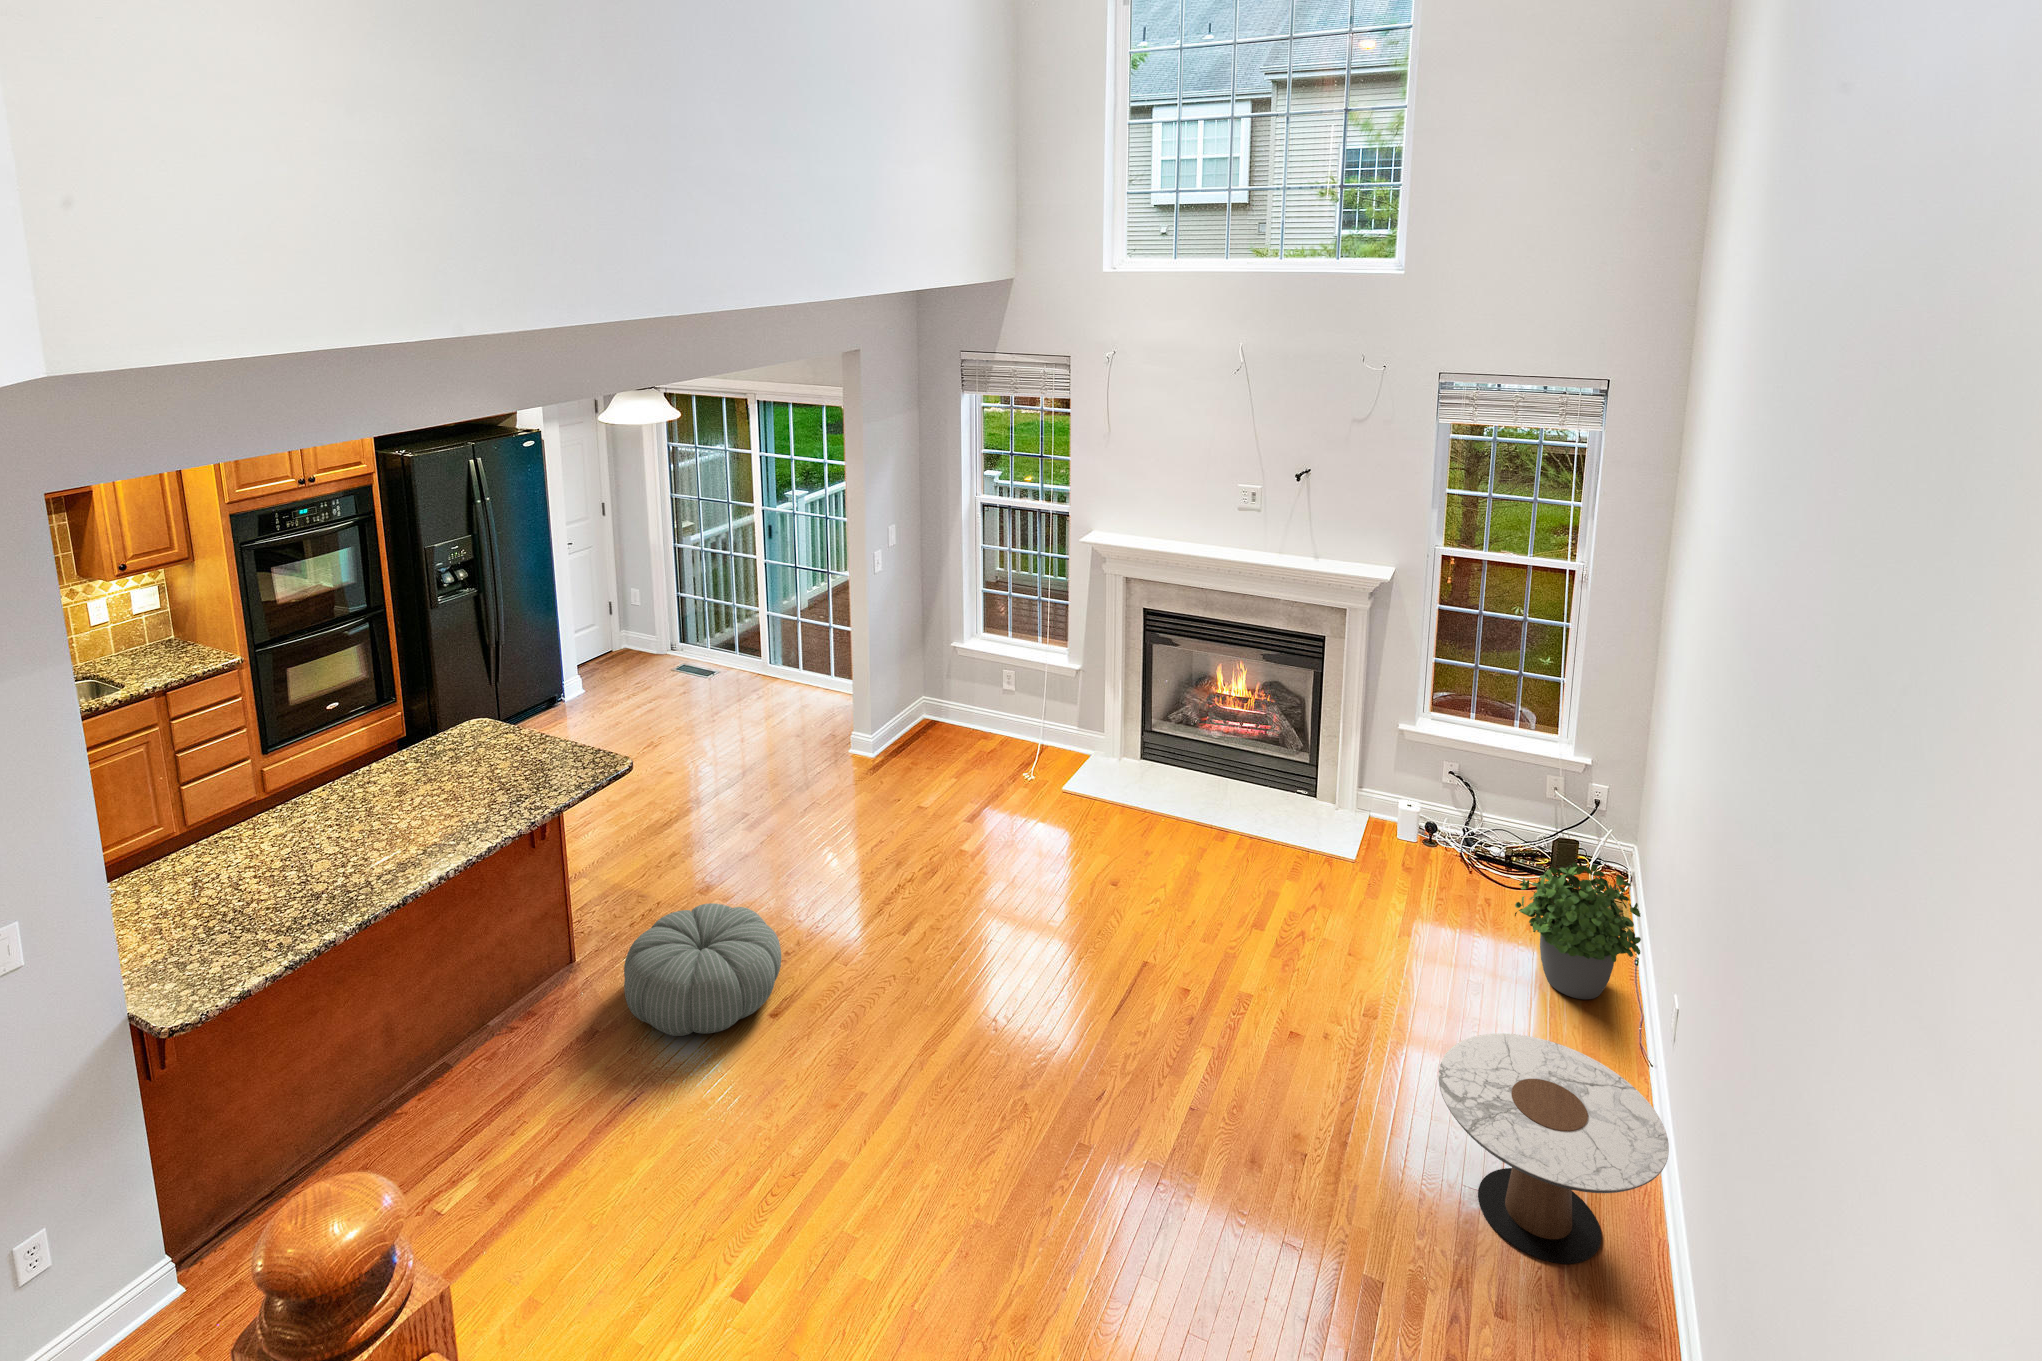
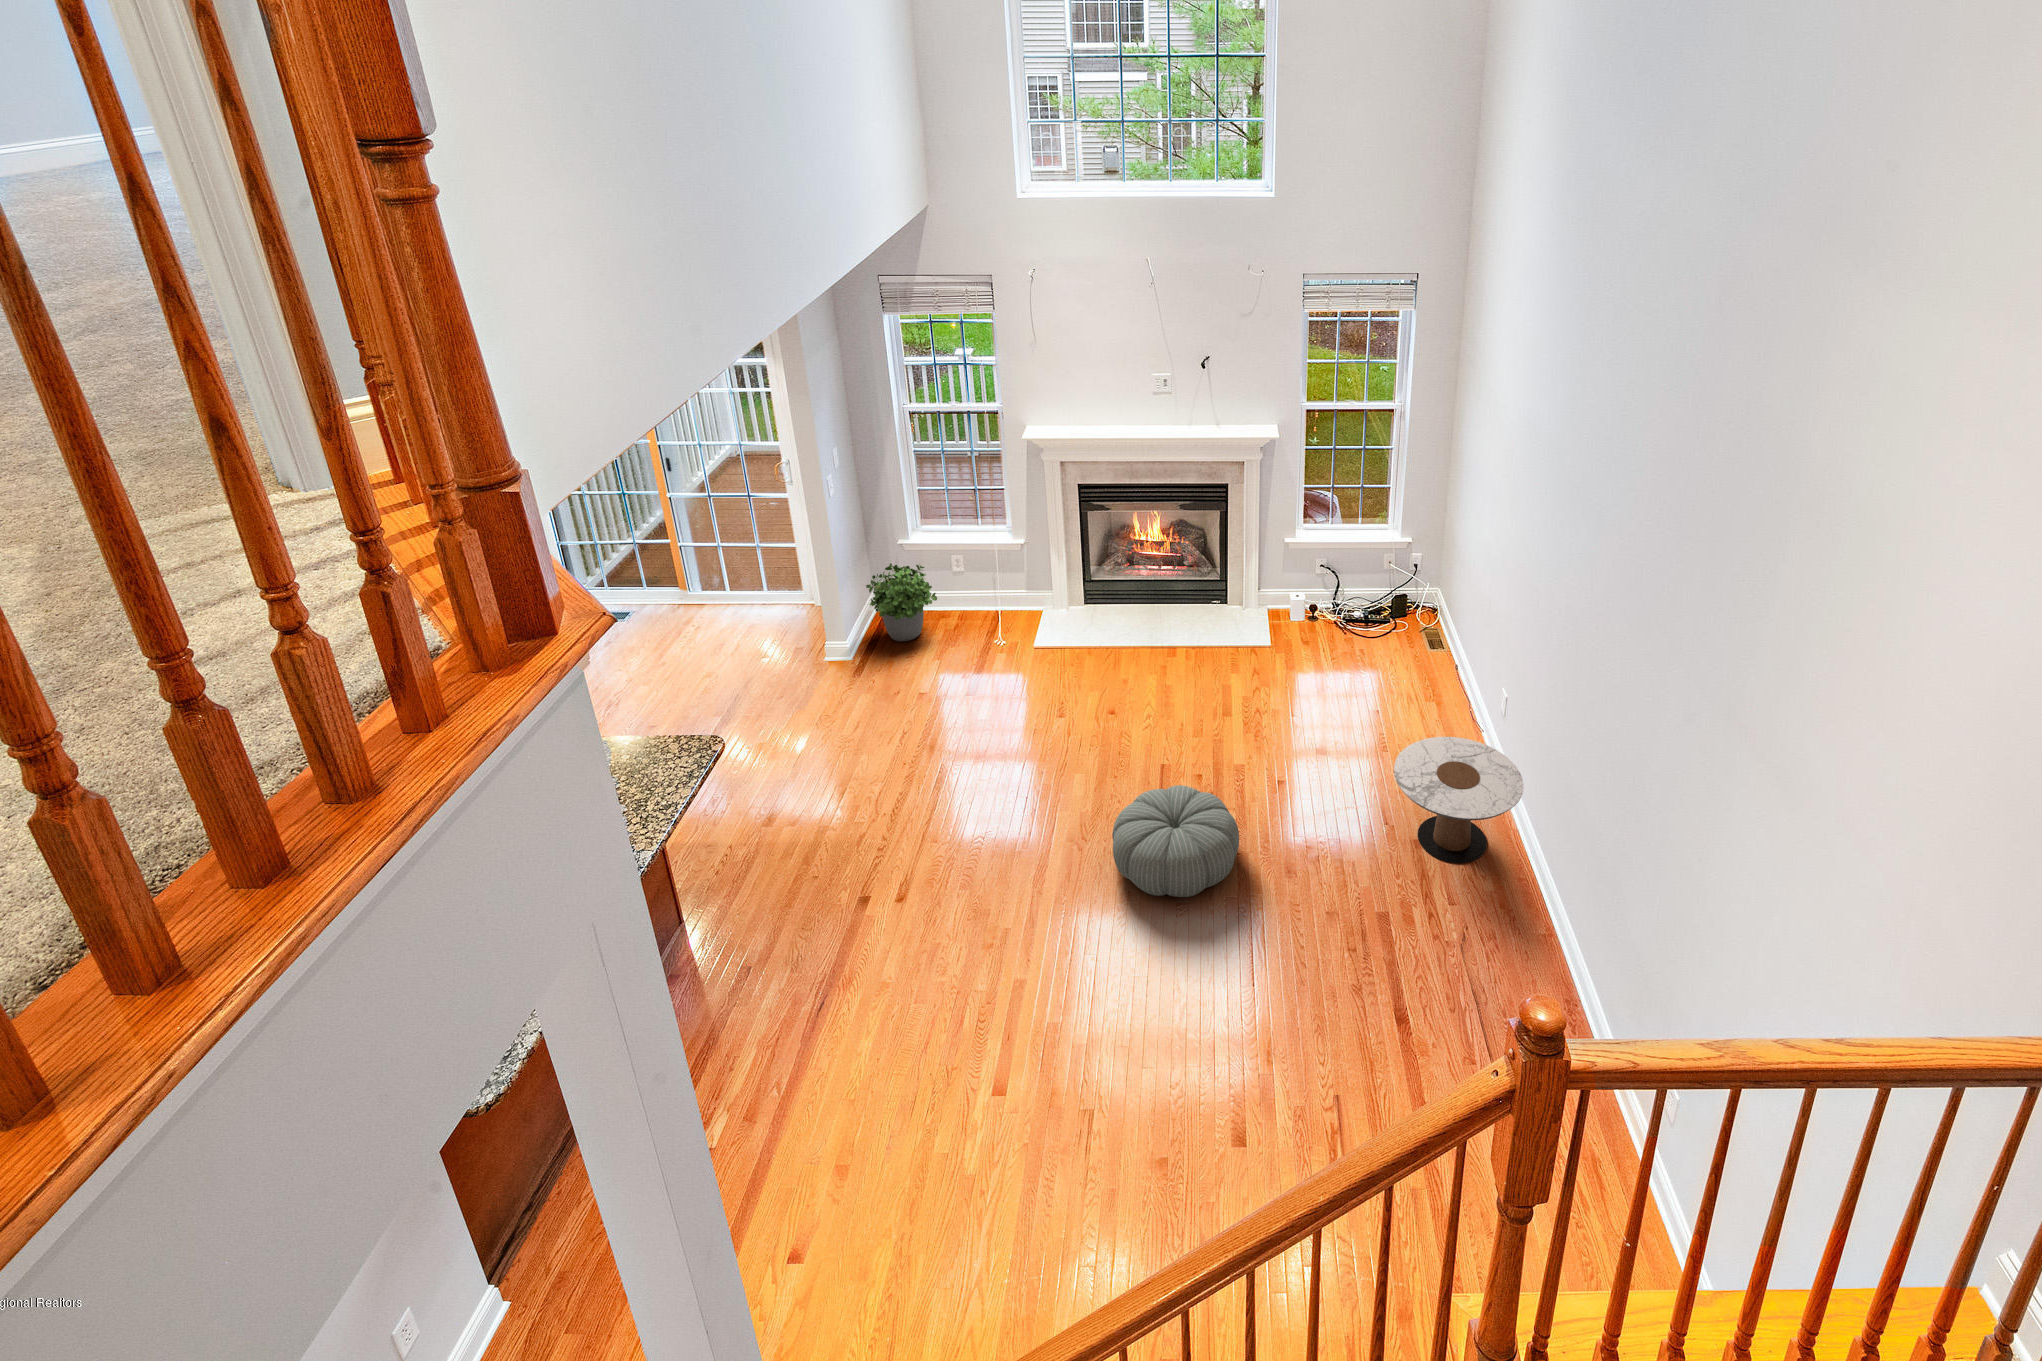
potted plant: present [1515,862,1641,999] -> present [866,563,937,641]
pouf: present [624,903,781,1036] -> present [1112,785,1239,897]

